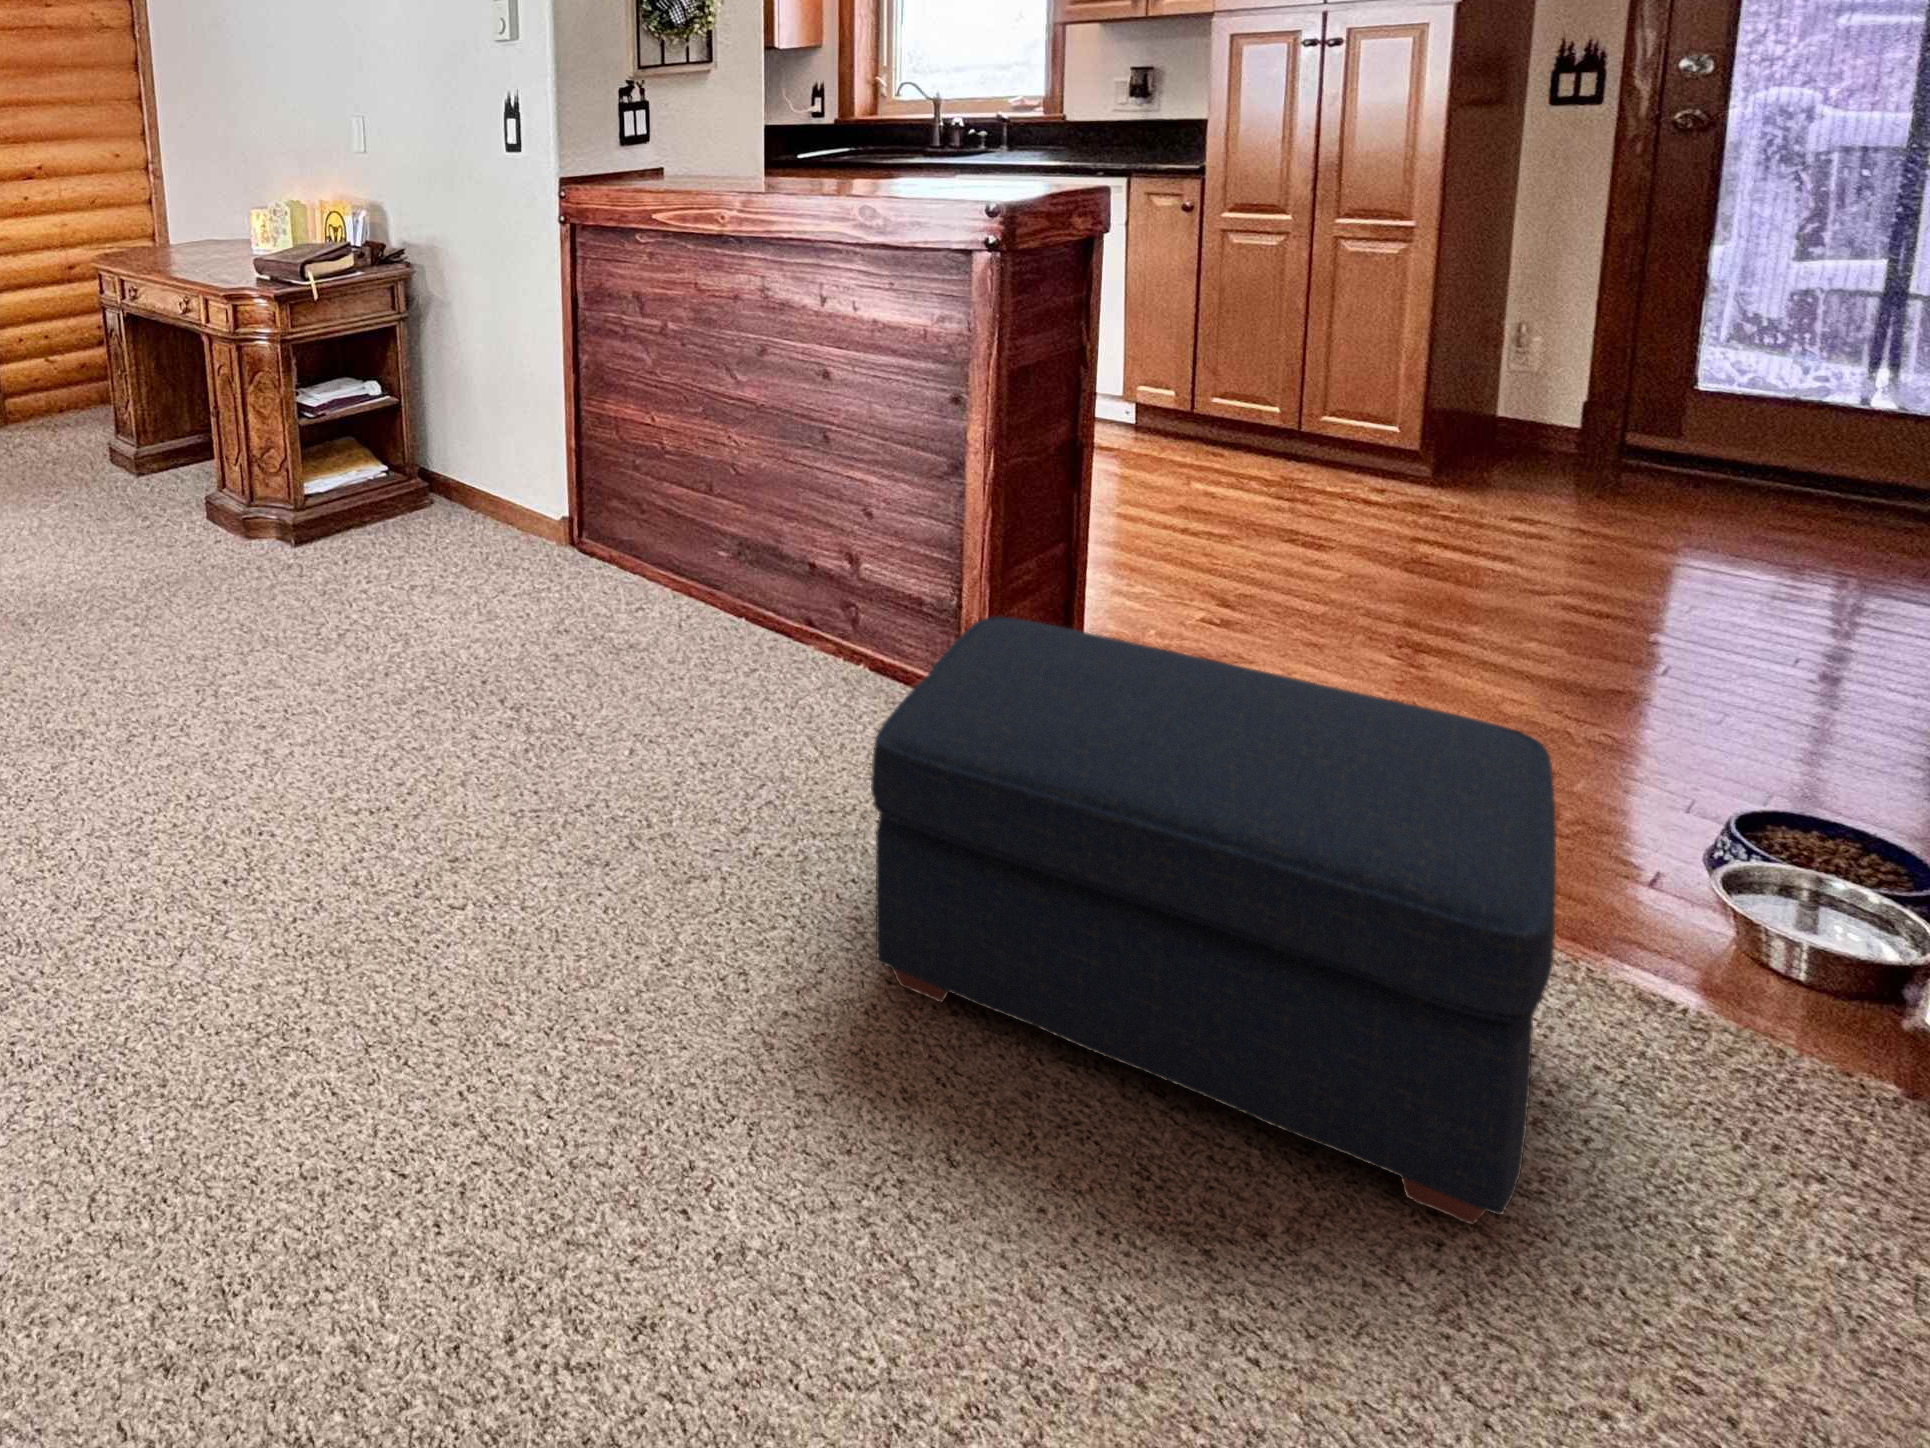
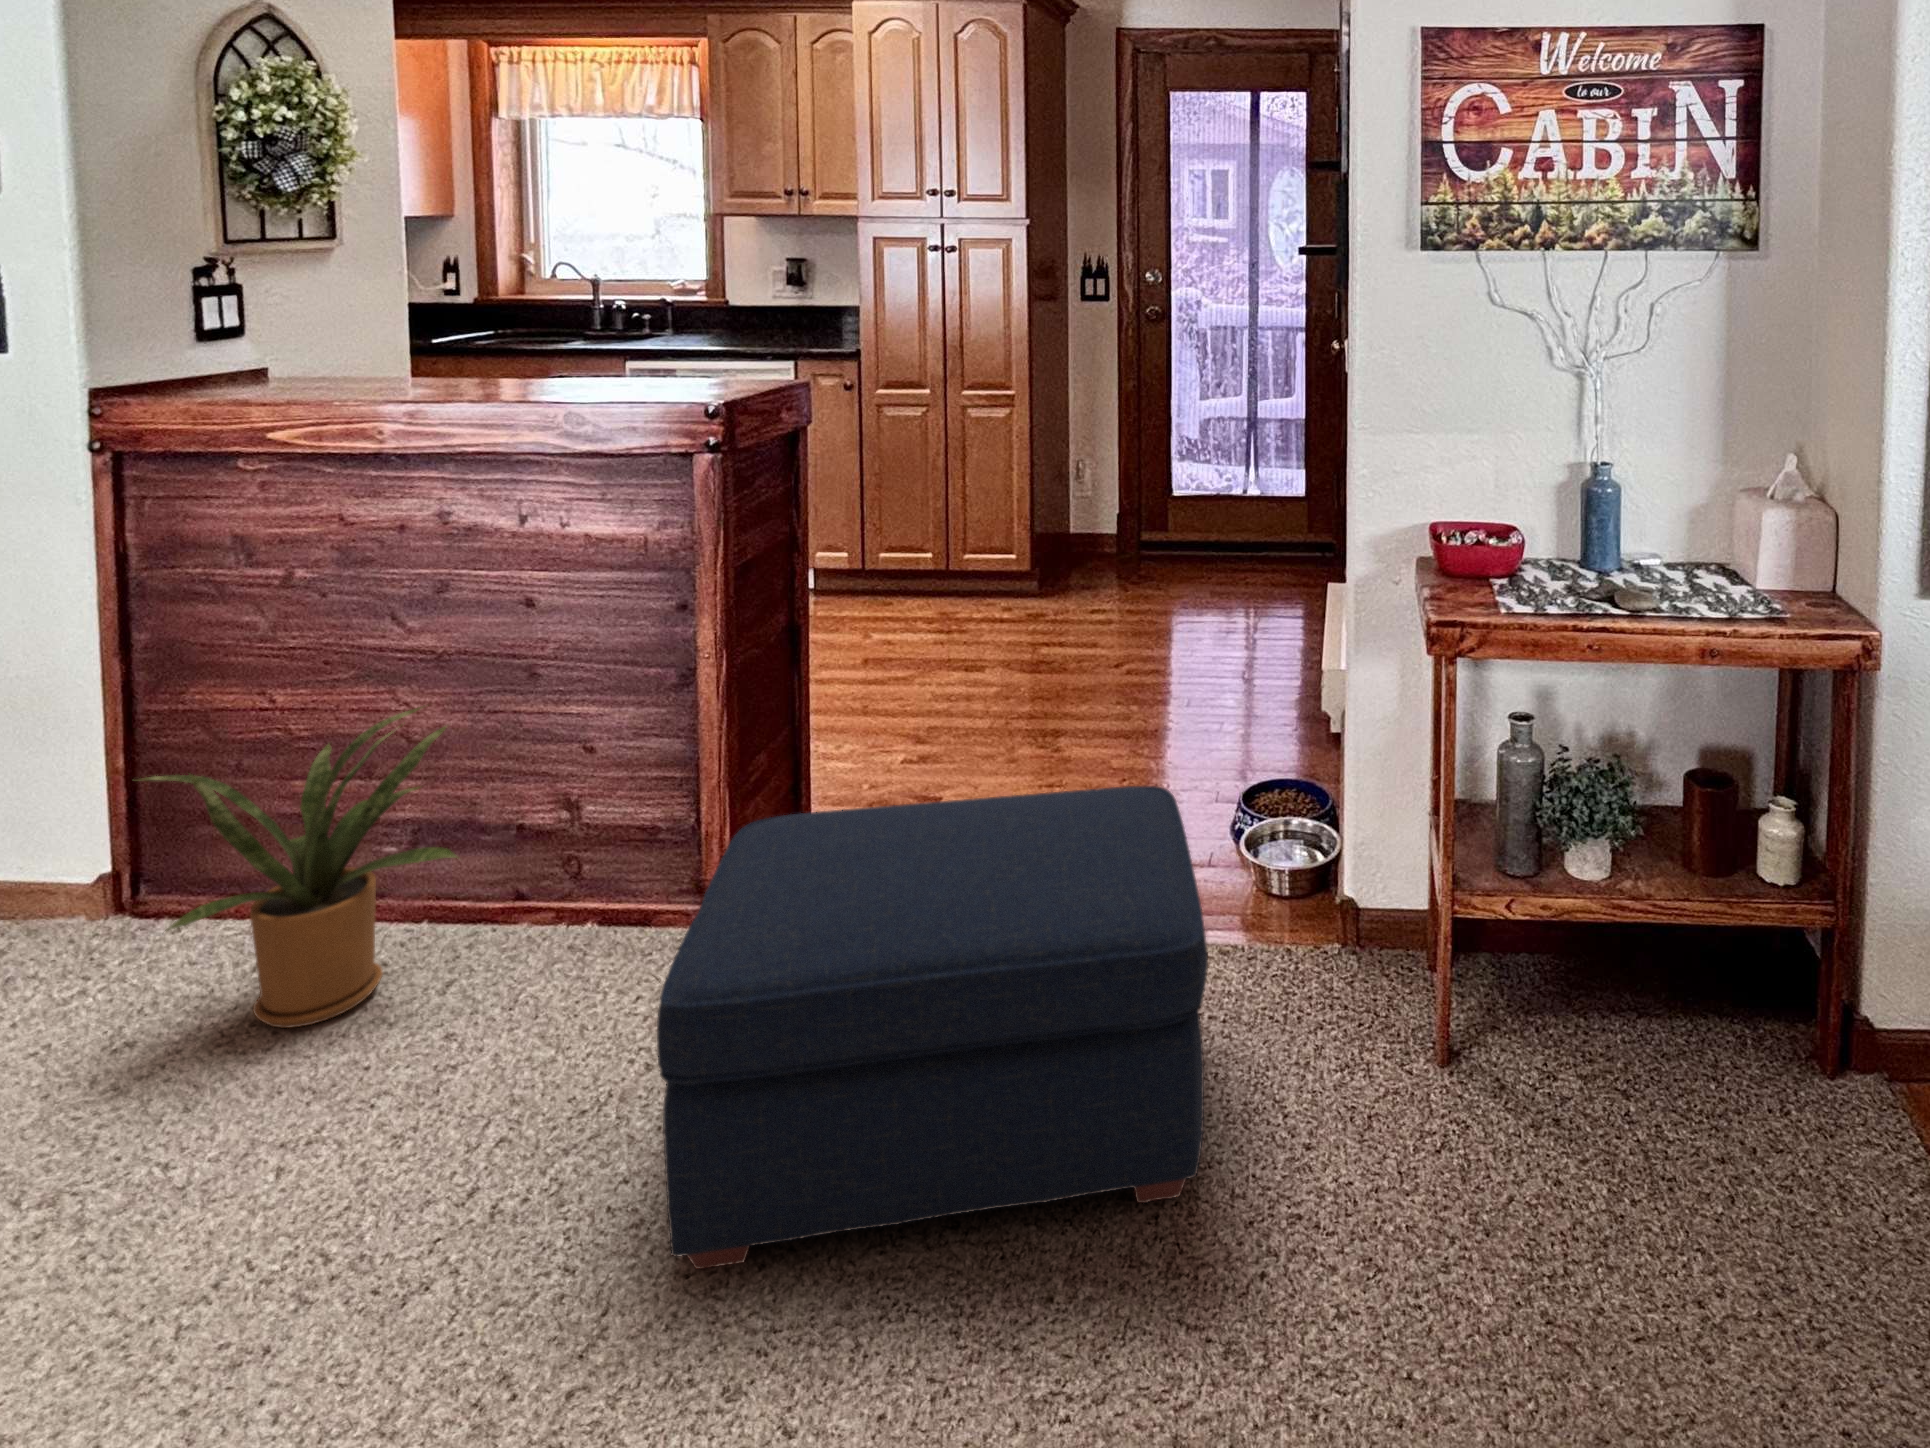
house plant: none [563,446,767,668] -> present [143,708,457,1028]

